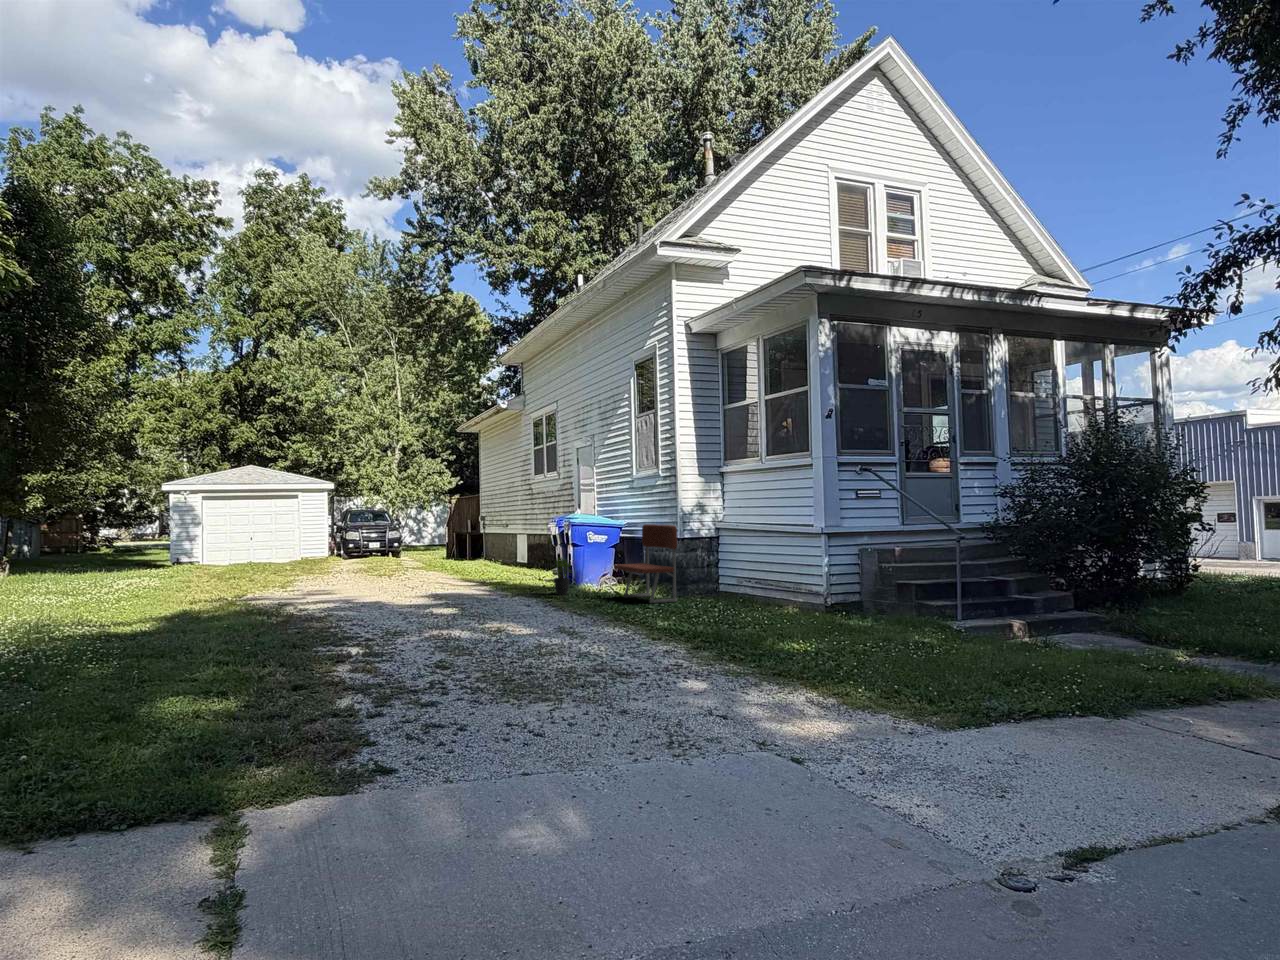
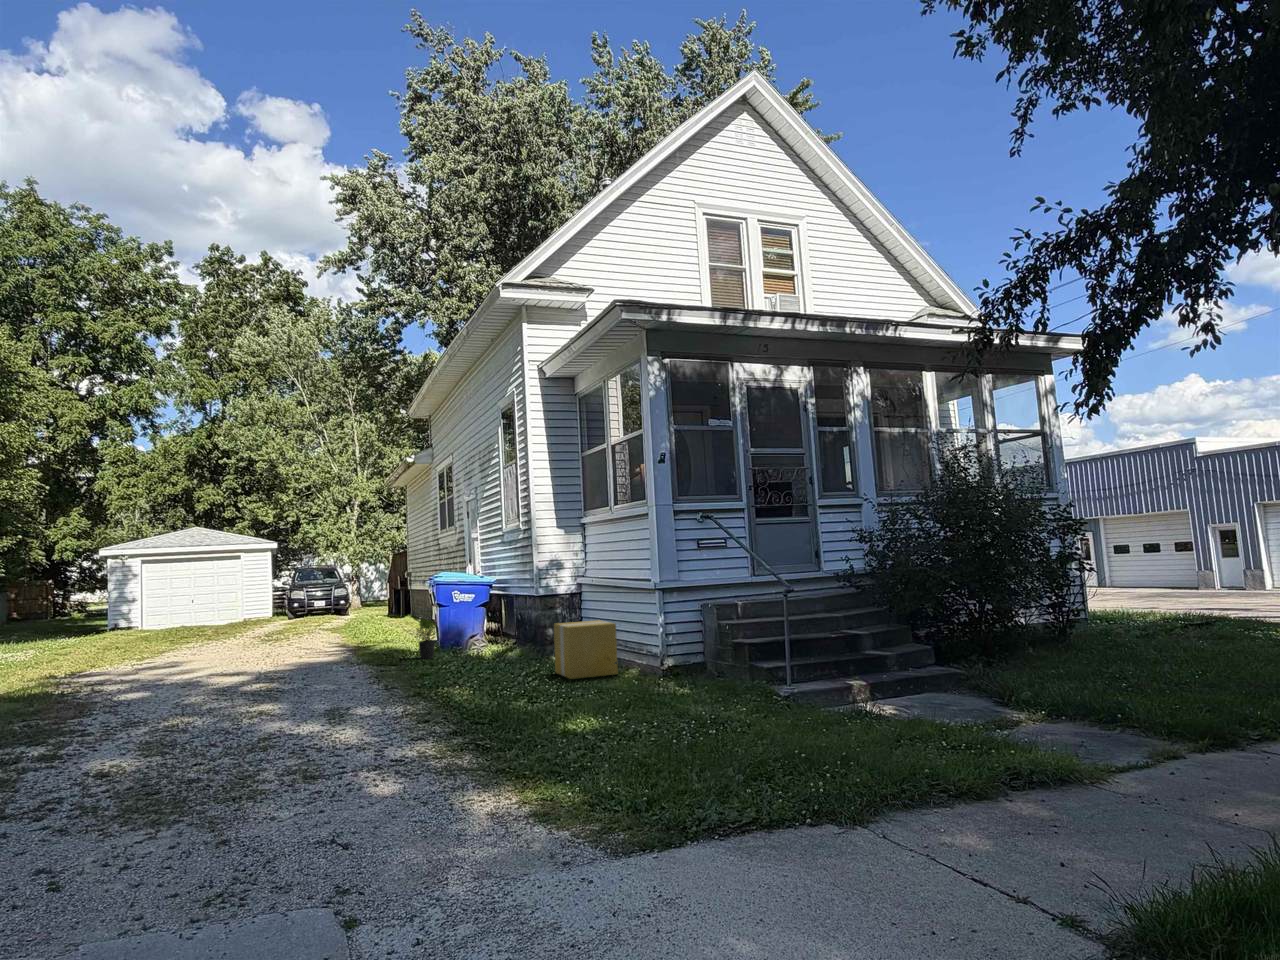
bench: present [614,524,677,603] -> none [474,581,535,667]
cardboard box: none [708,562,770,613] -> present [554,620,618,679]

